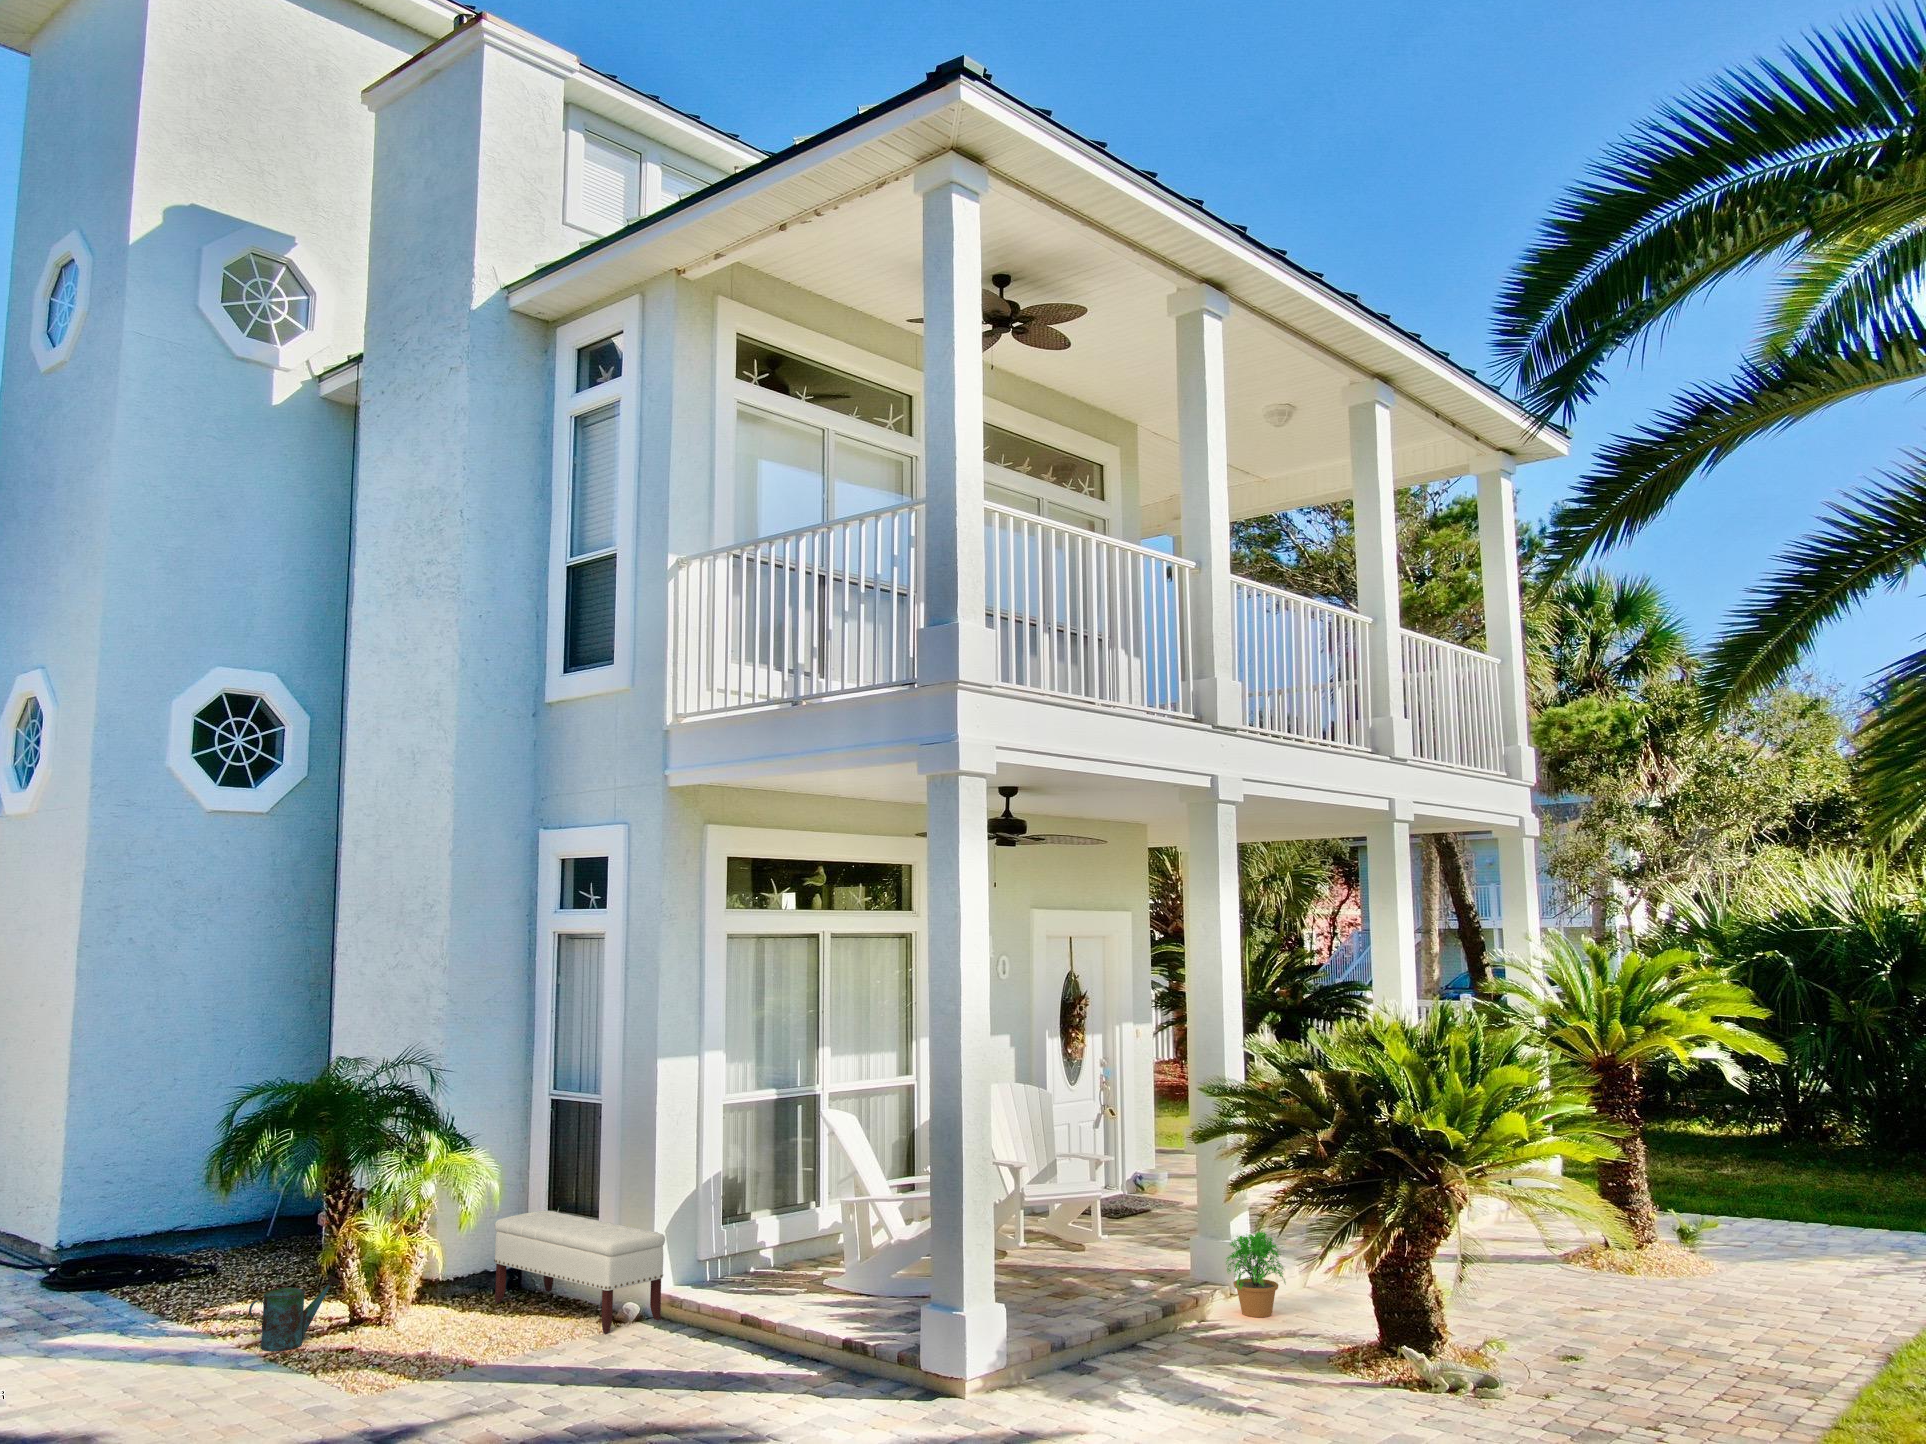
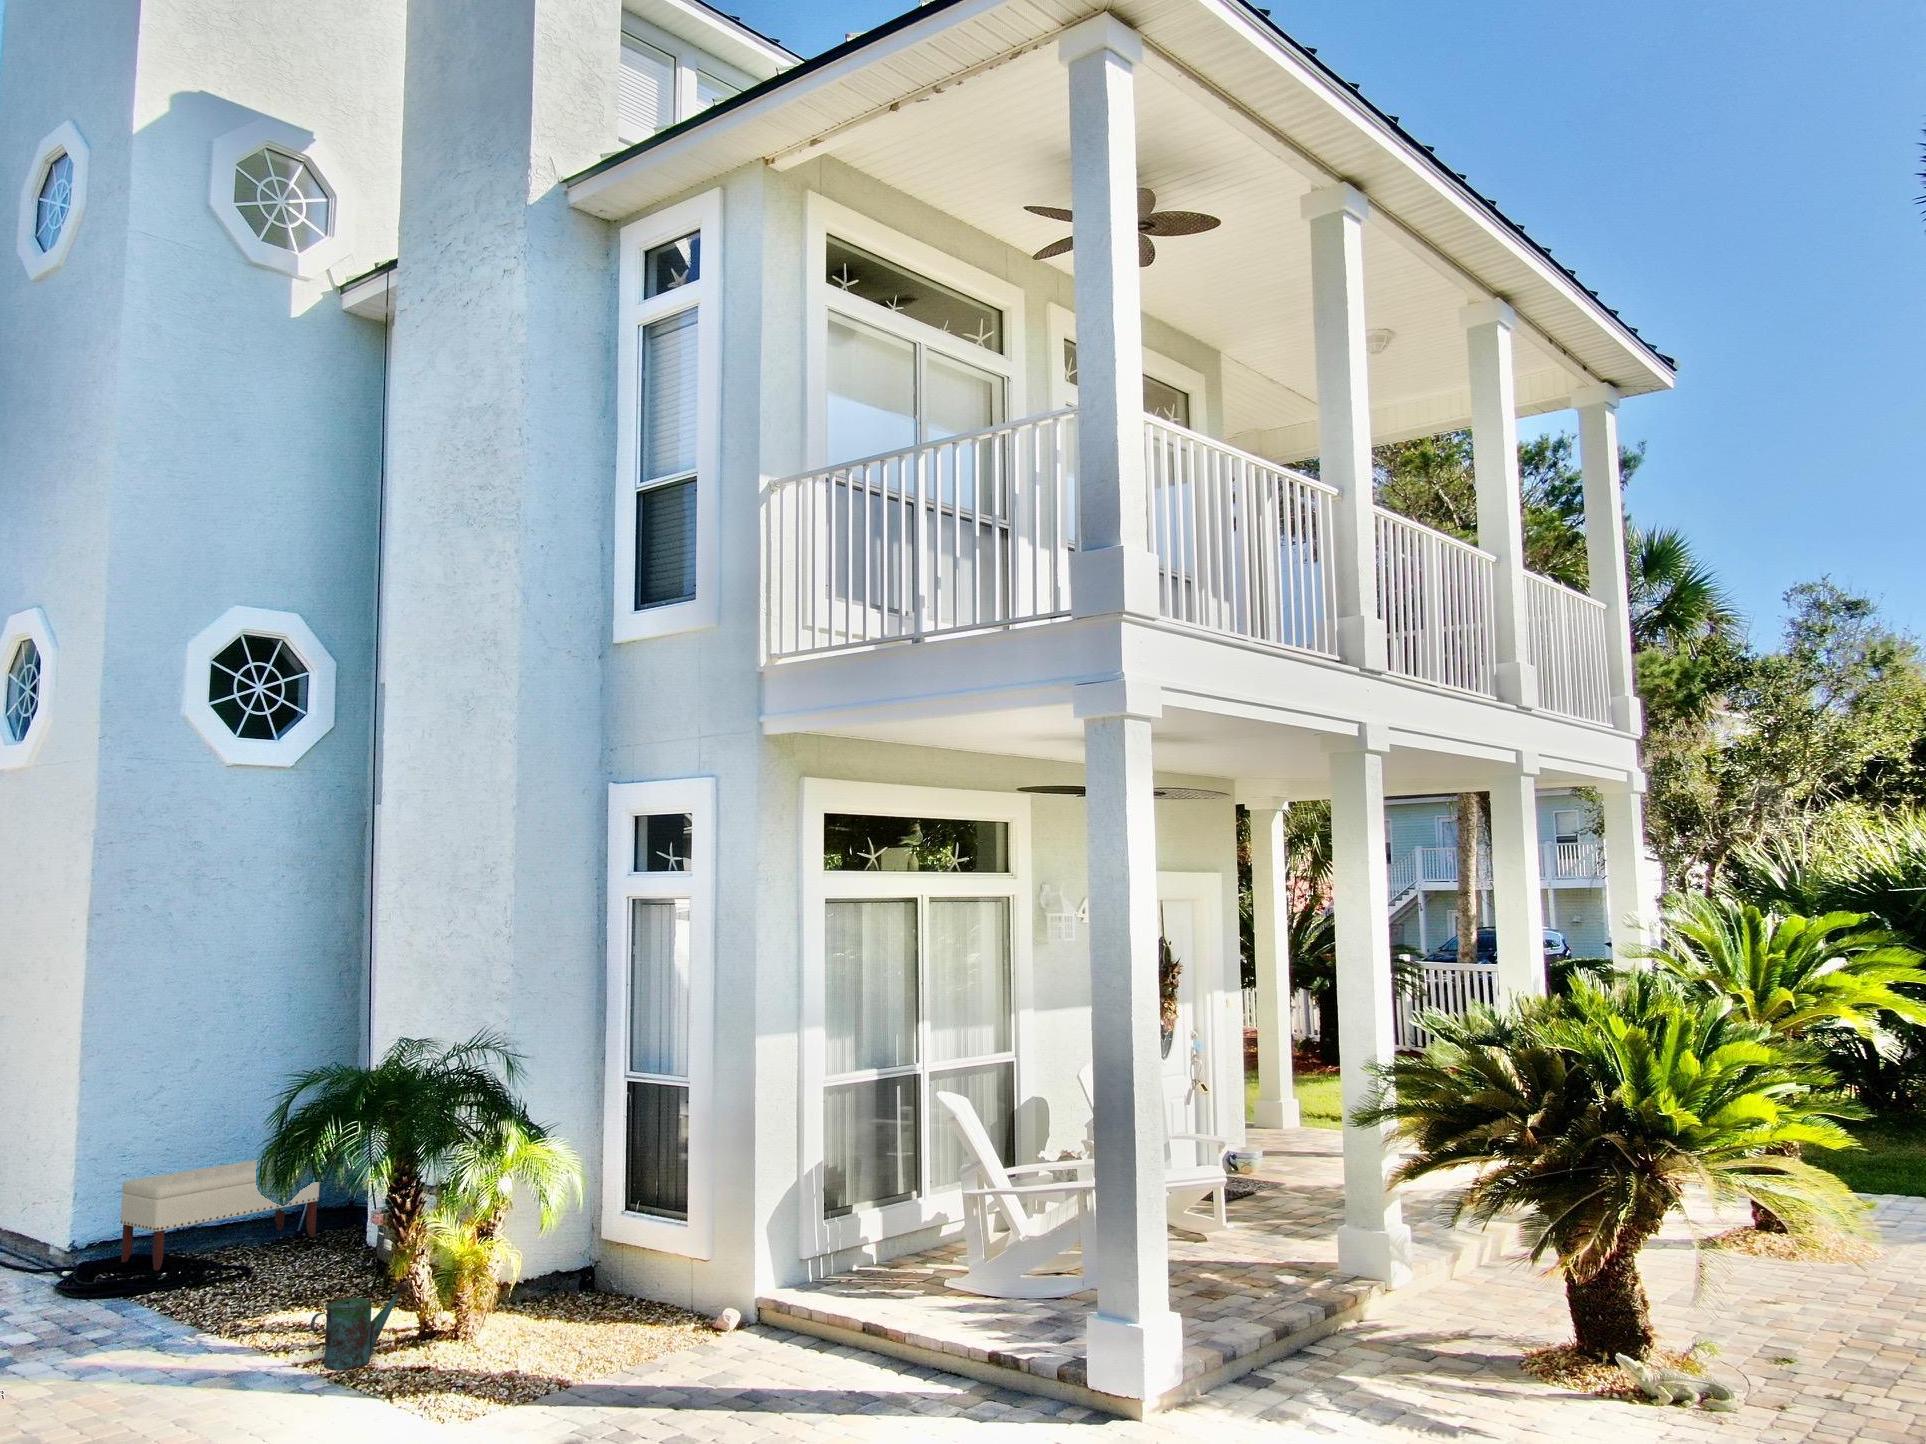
bench: present [494,1210,665,1333] -> present [120,1160,320,1271]
potted plant: present [1226,1231,1286,1317] -> none [1381,1221,1452,1317]

